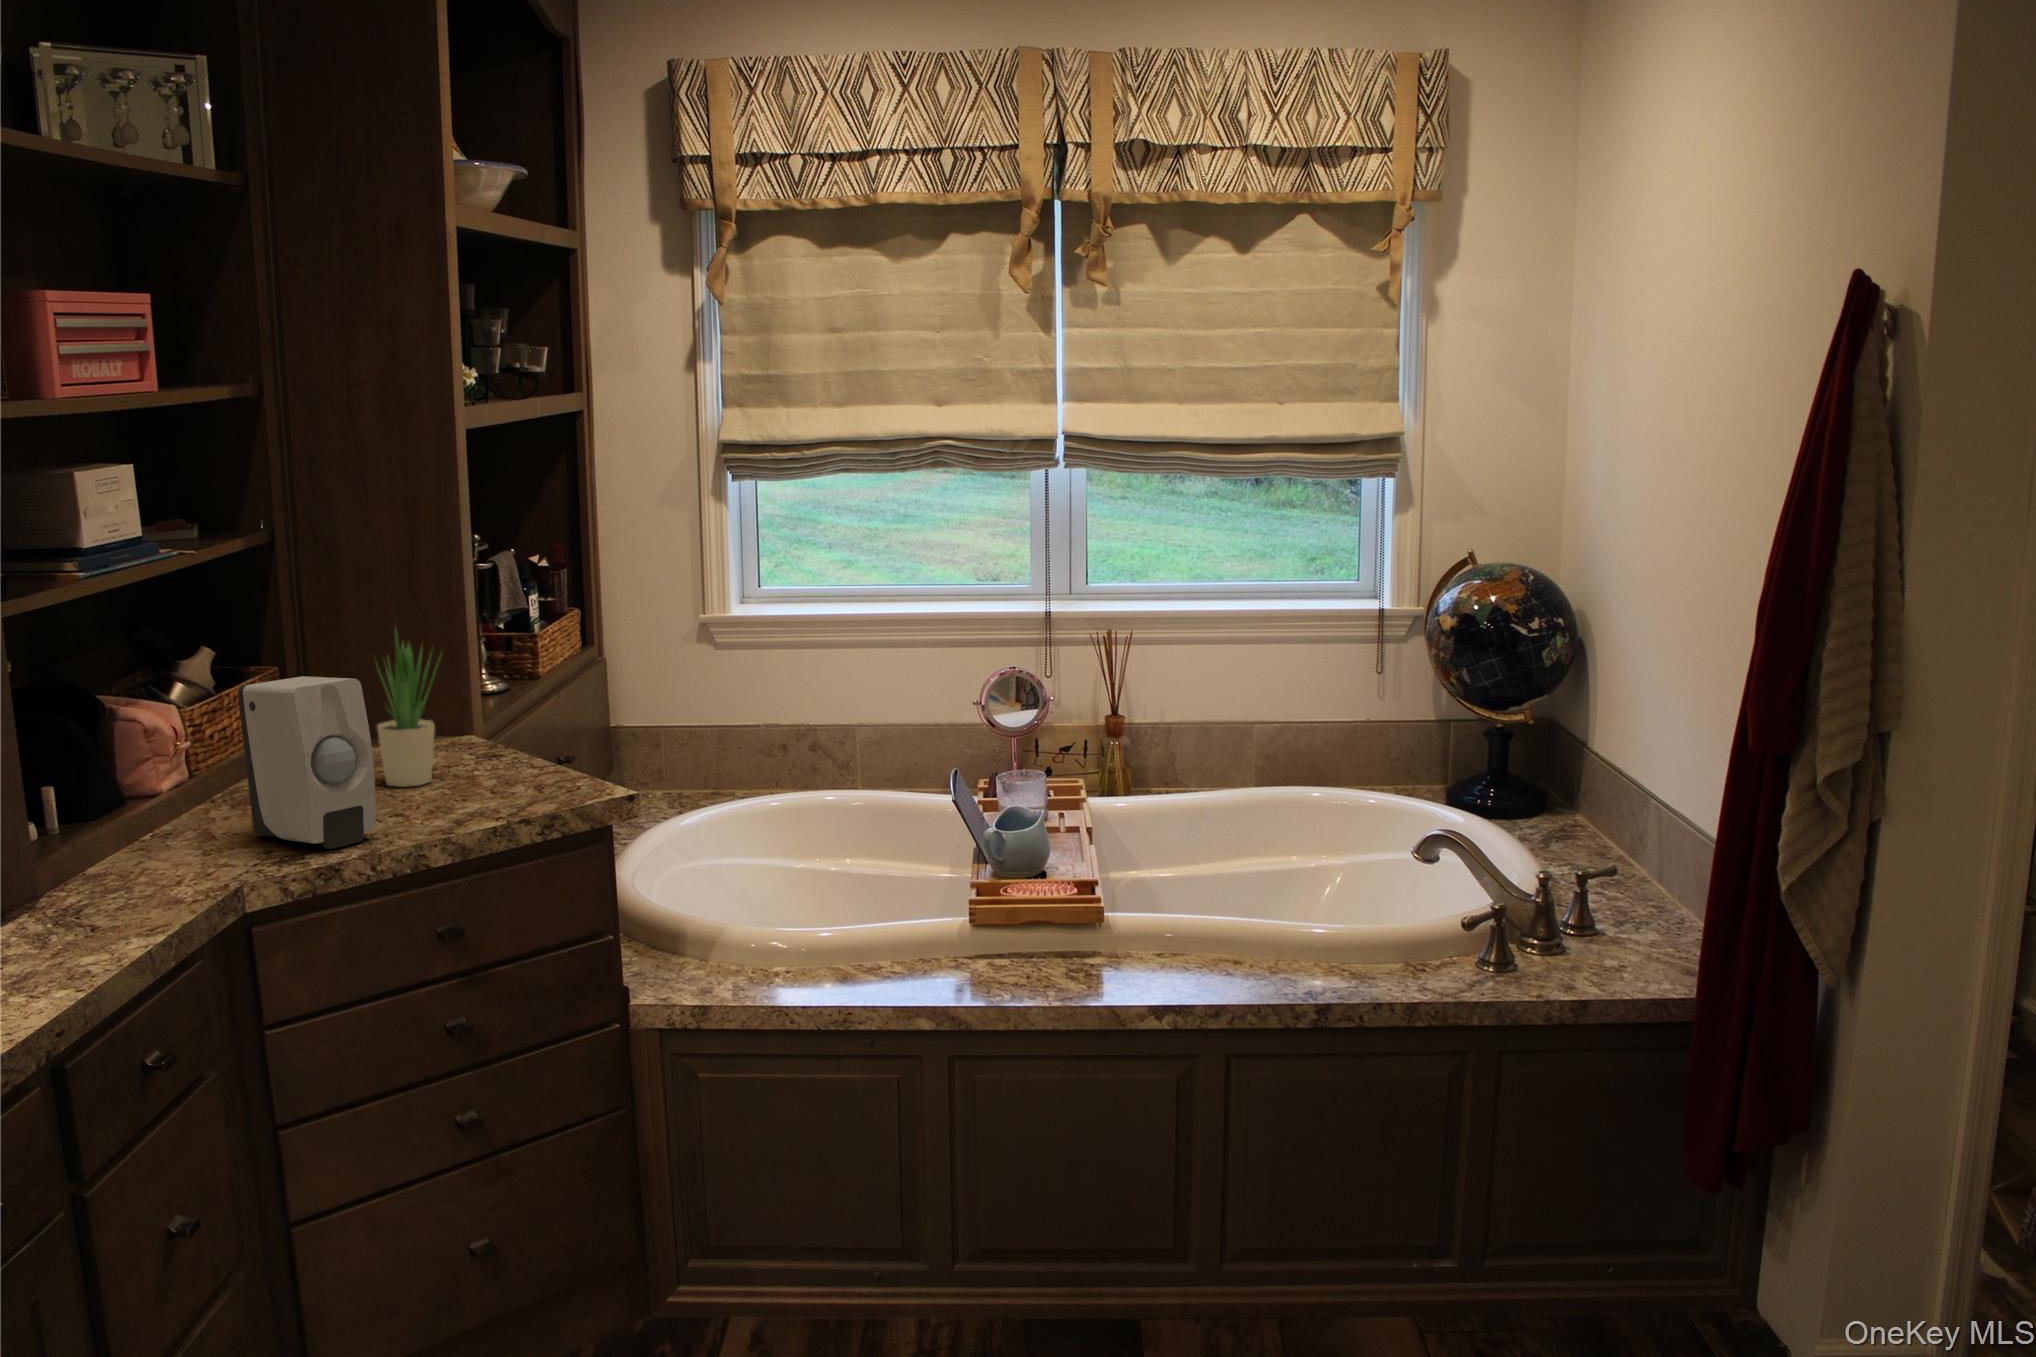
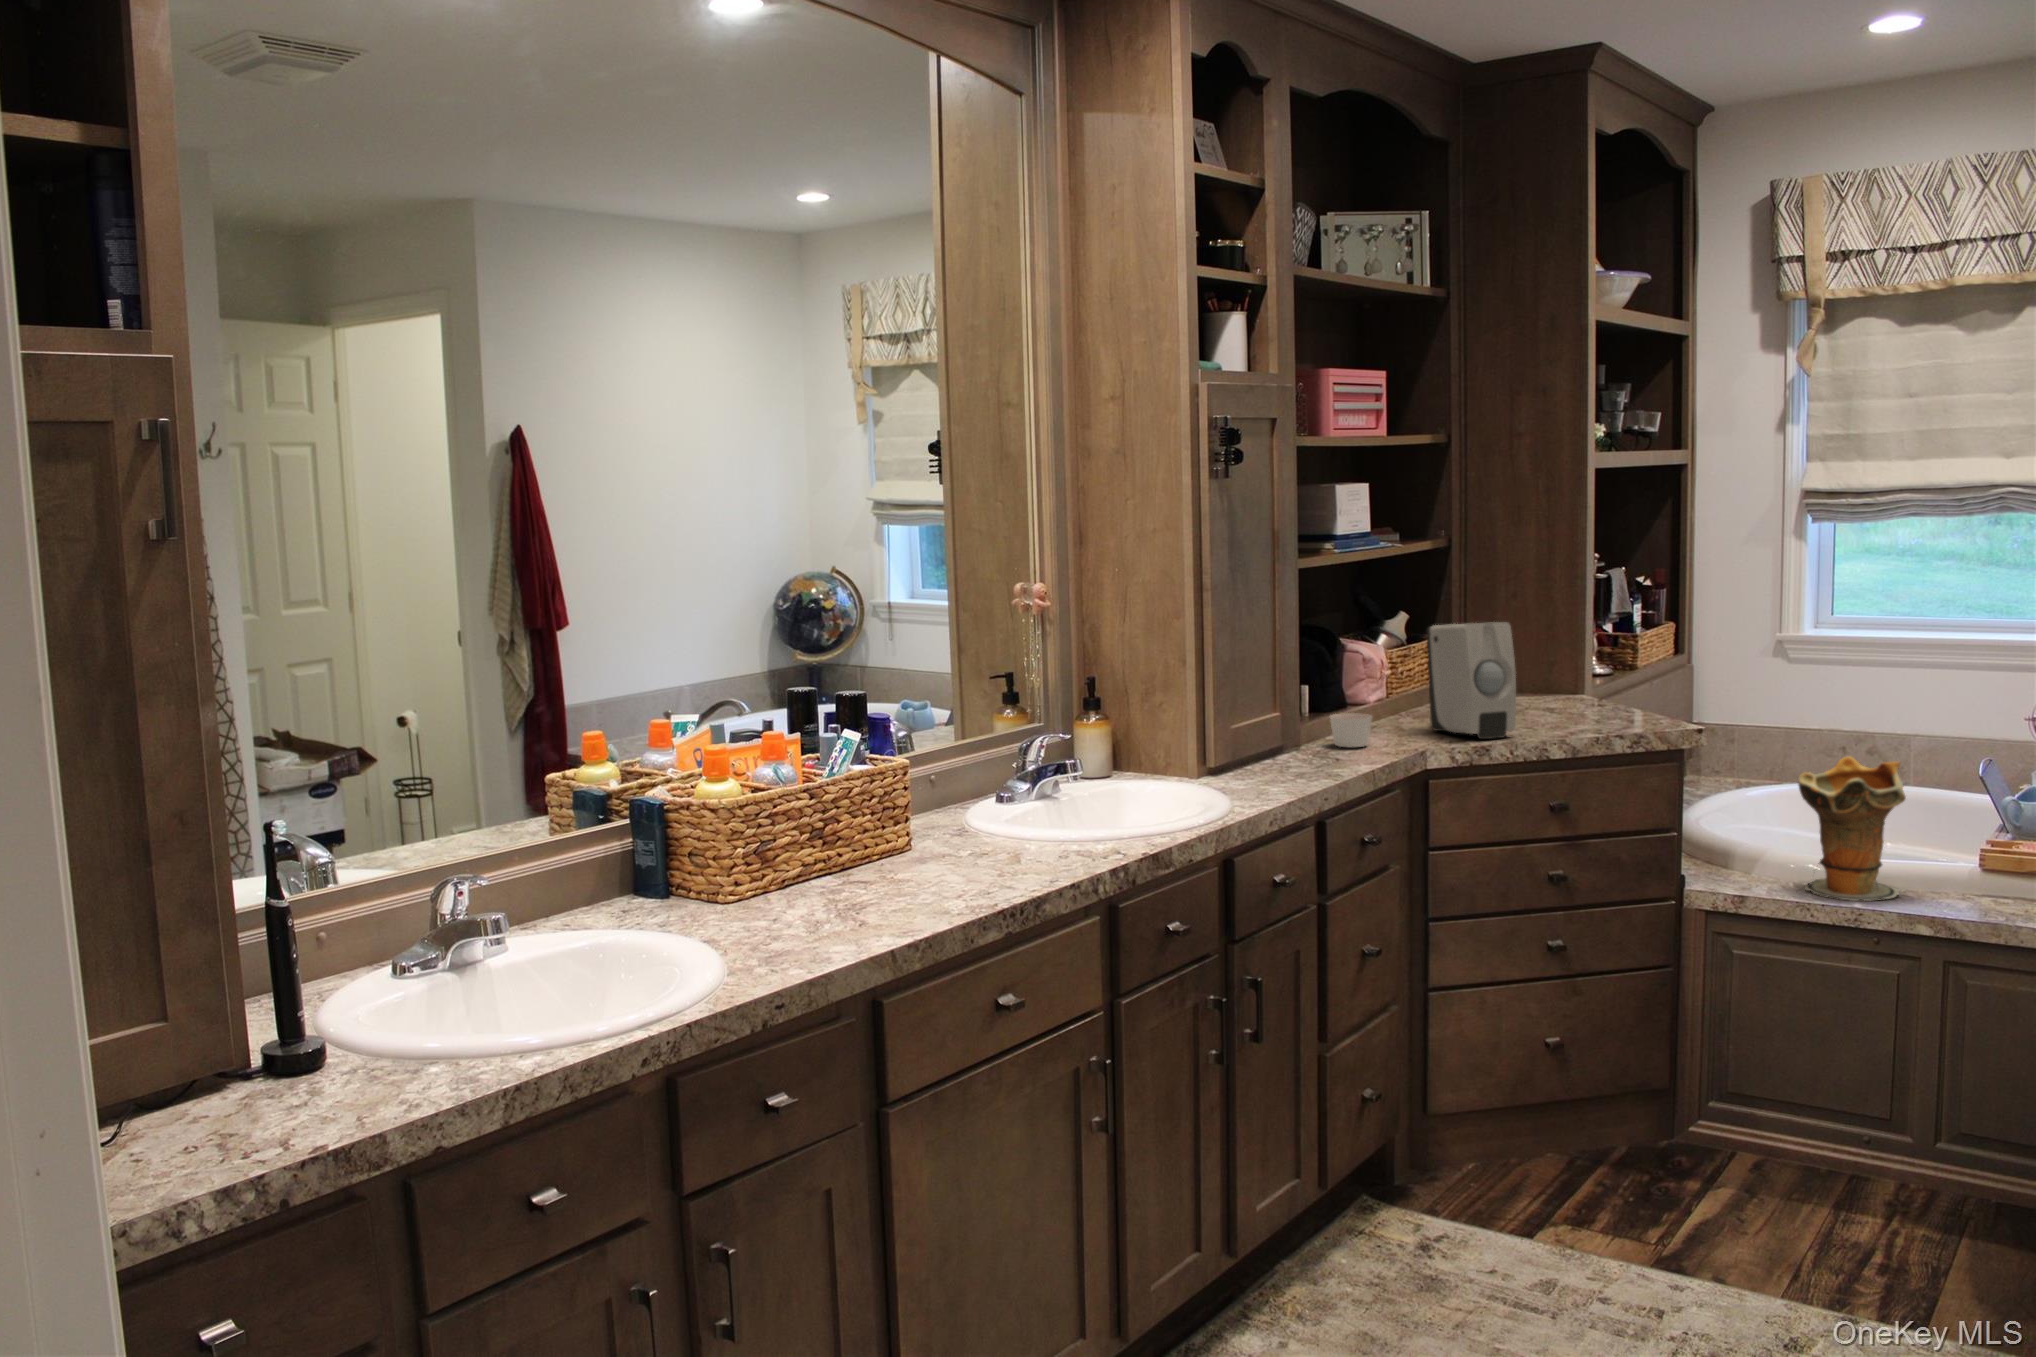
potted plant: present [375,628,440,787] -> none [1517,595,1569,715]
decorative vase: none [738,813,858,998] -> present [1798,756,1906,901]
candle: none [88,834,159,891] -> present [1330,713,1372,748]

